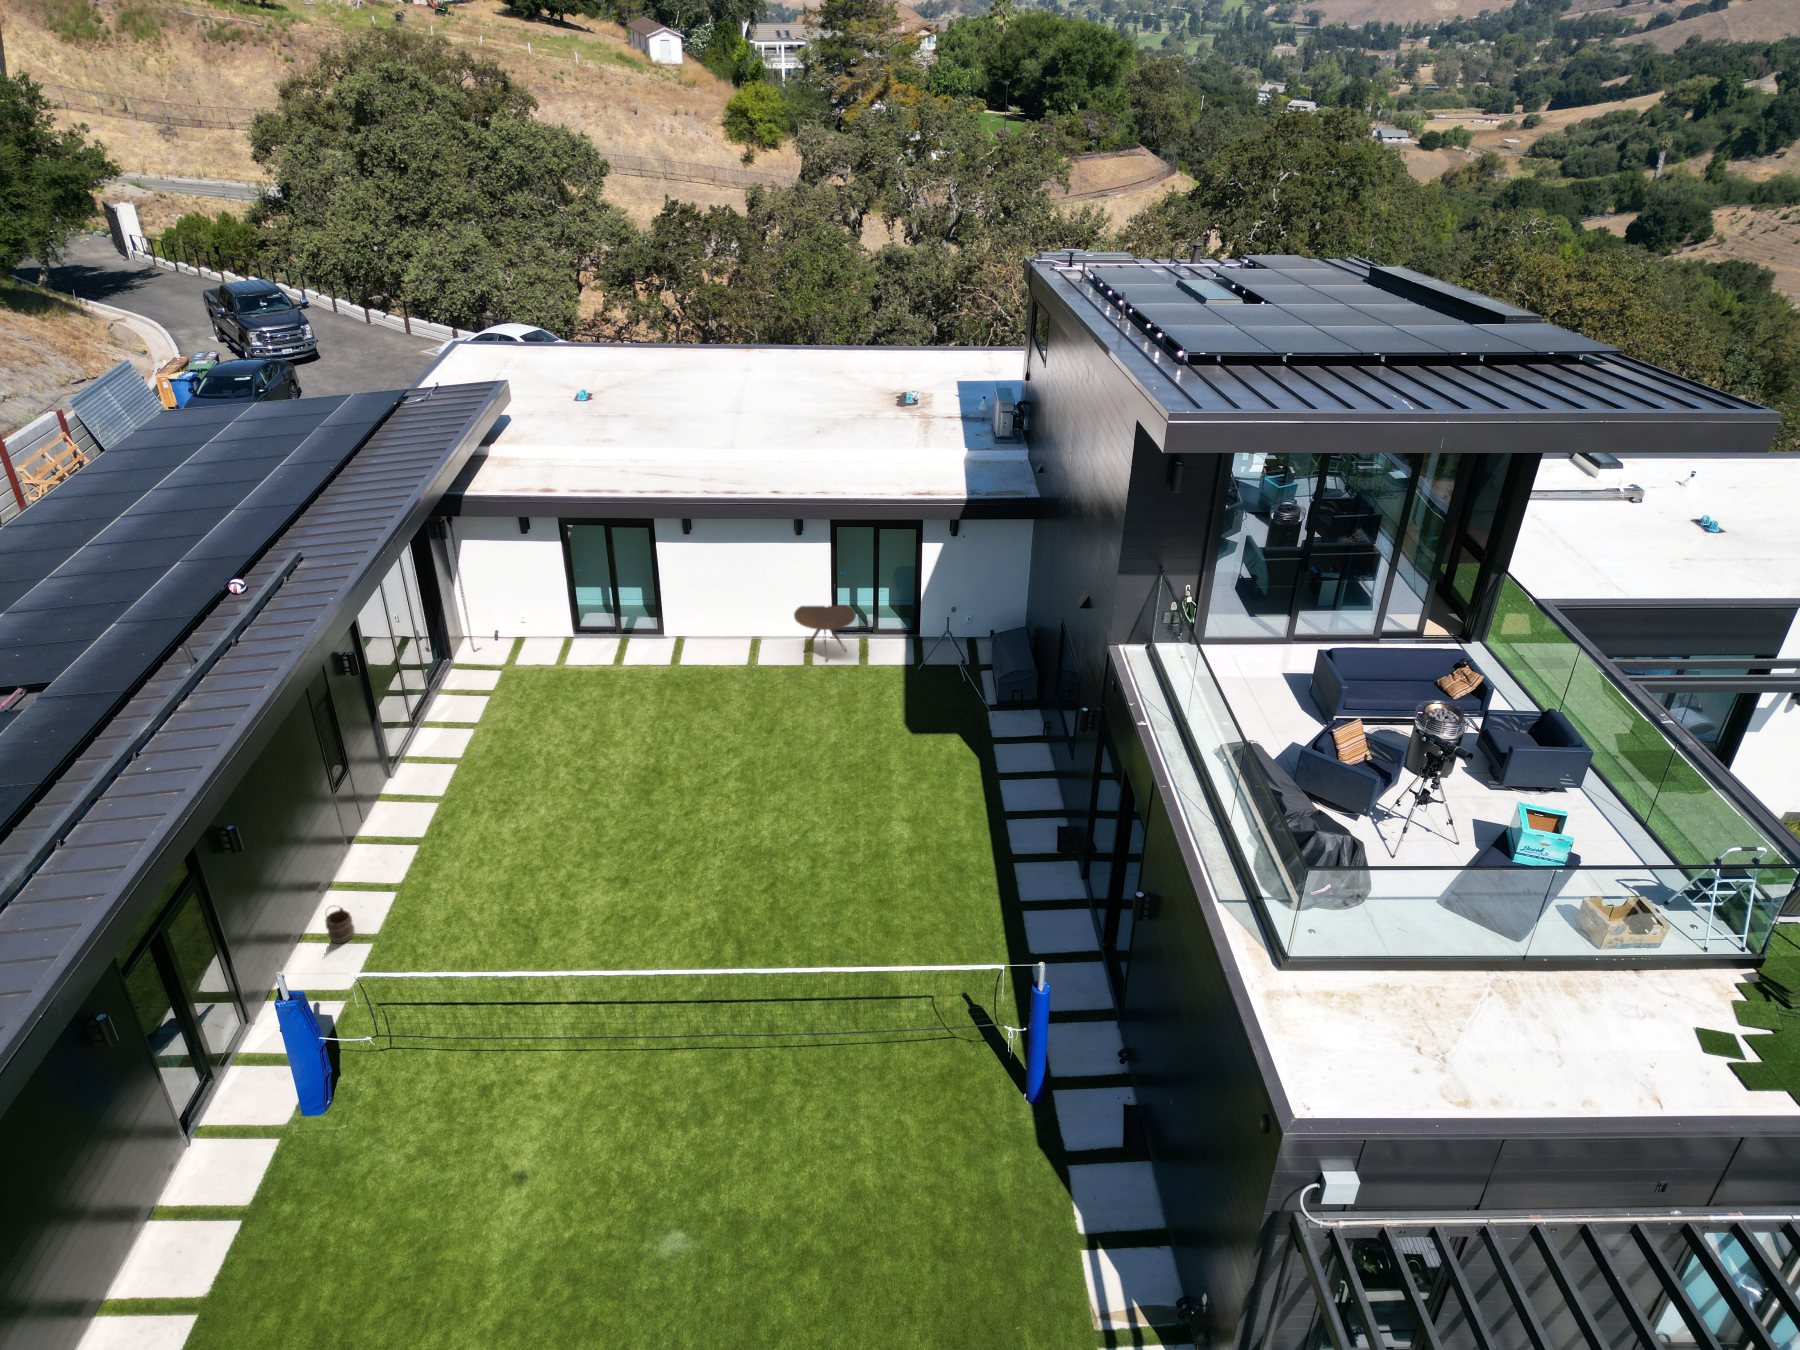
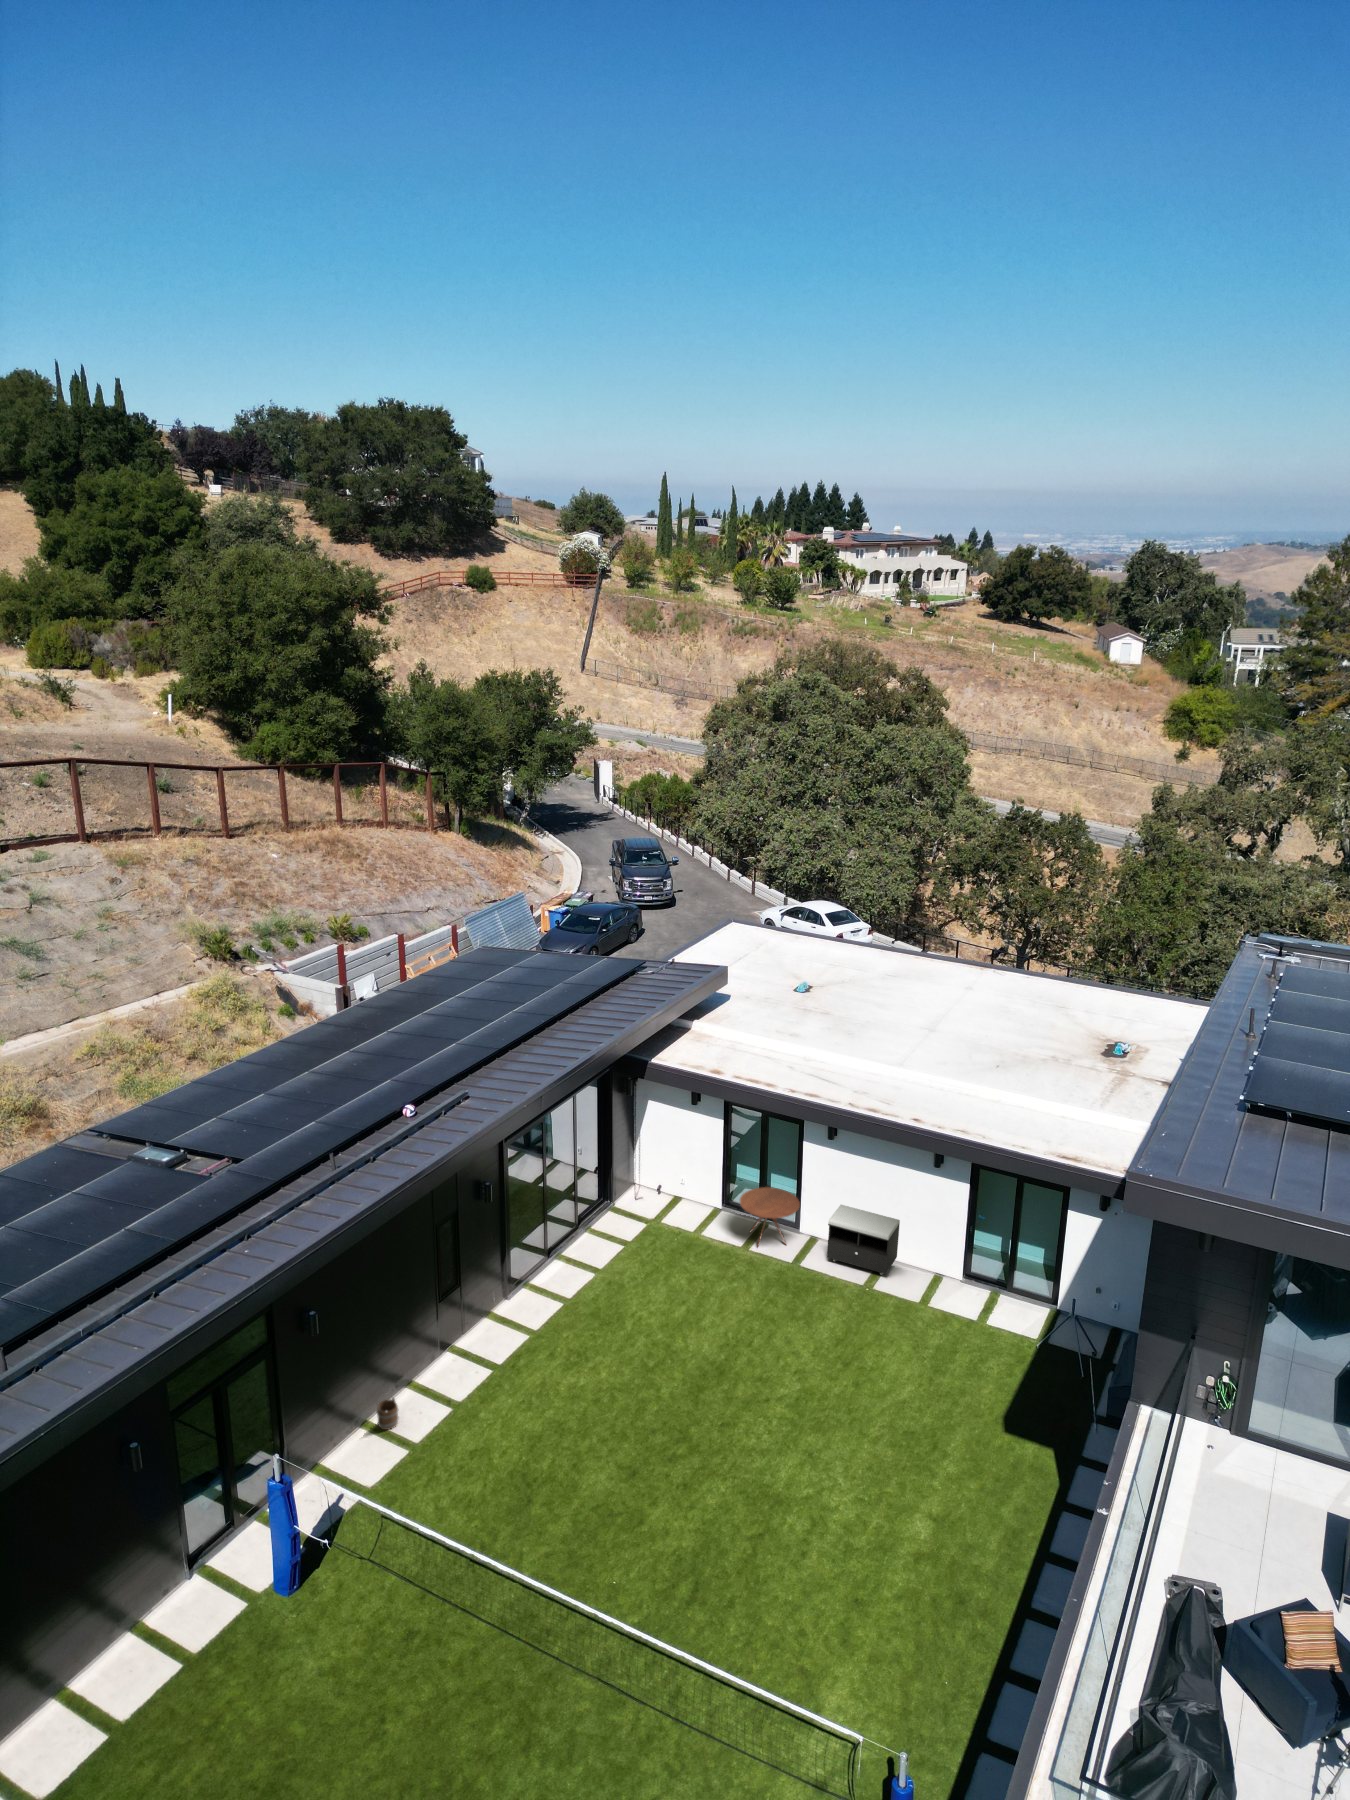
storage bench: none [701,596,765,651] -> present [827,1205,900,1275]
round table: present [794,605,856,659] -> present [740,1187,800,1246]

